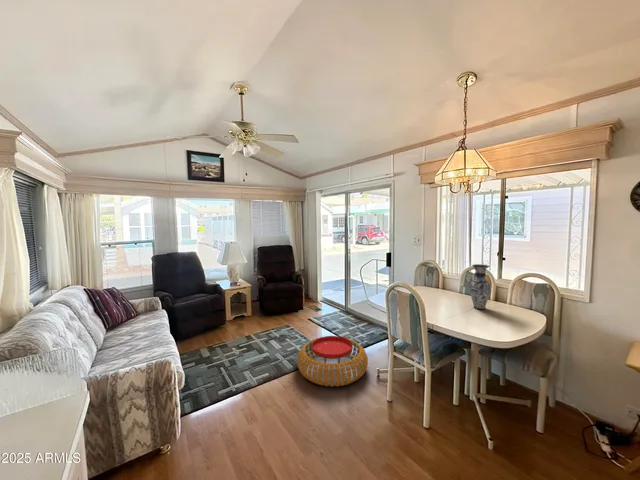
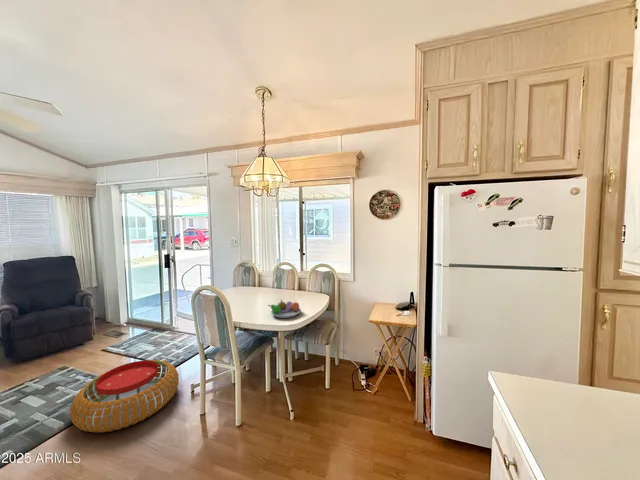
vase: present [469,264,491,310] -> none [276,260,293,300]
fruit bowl: none [462,309,504,331] -> present [268,300,301,318]

